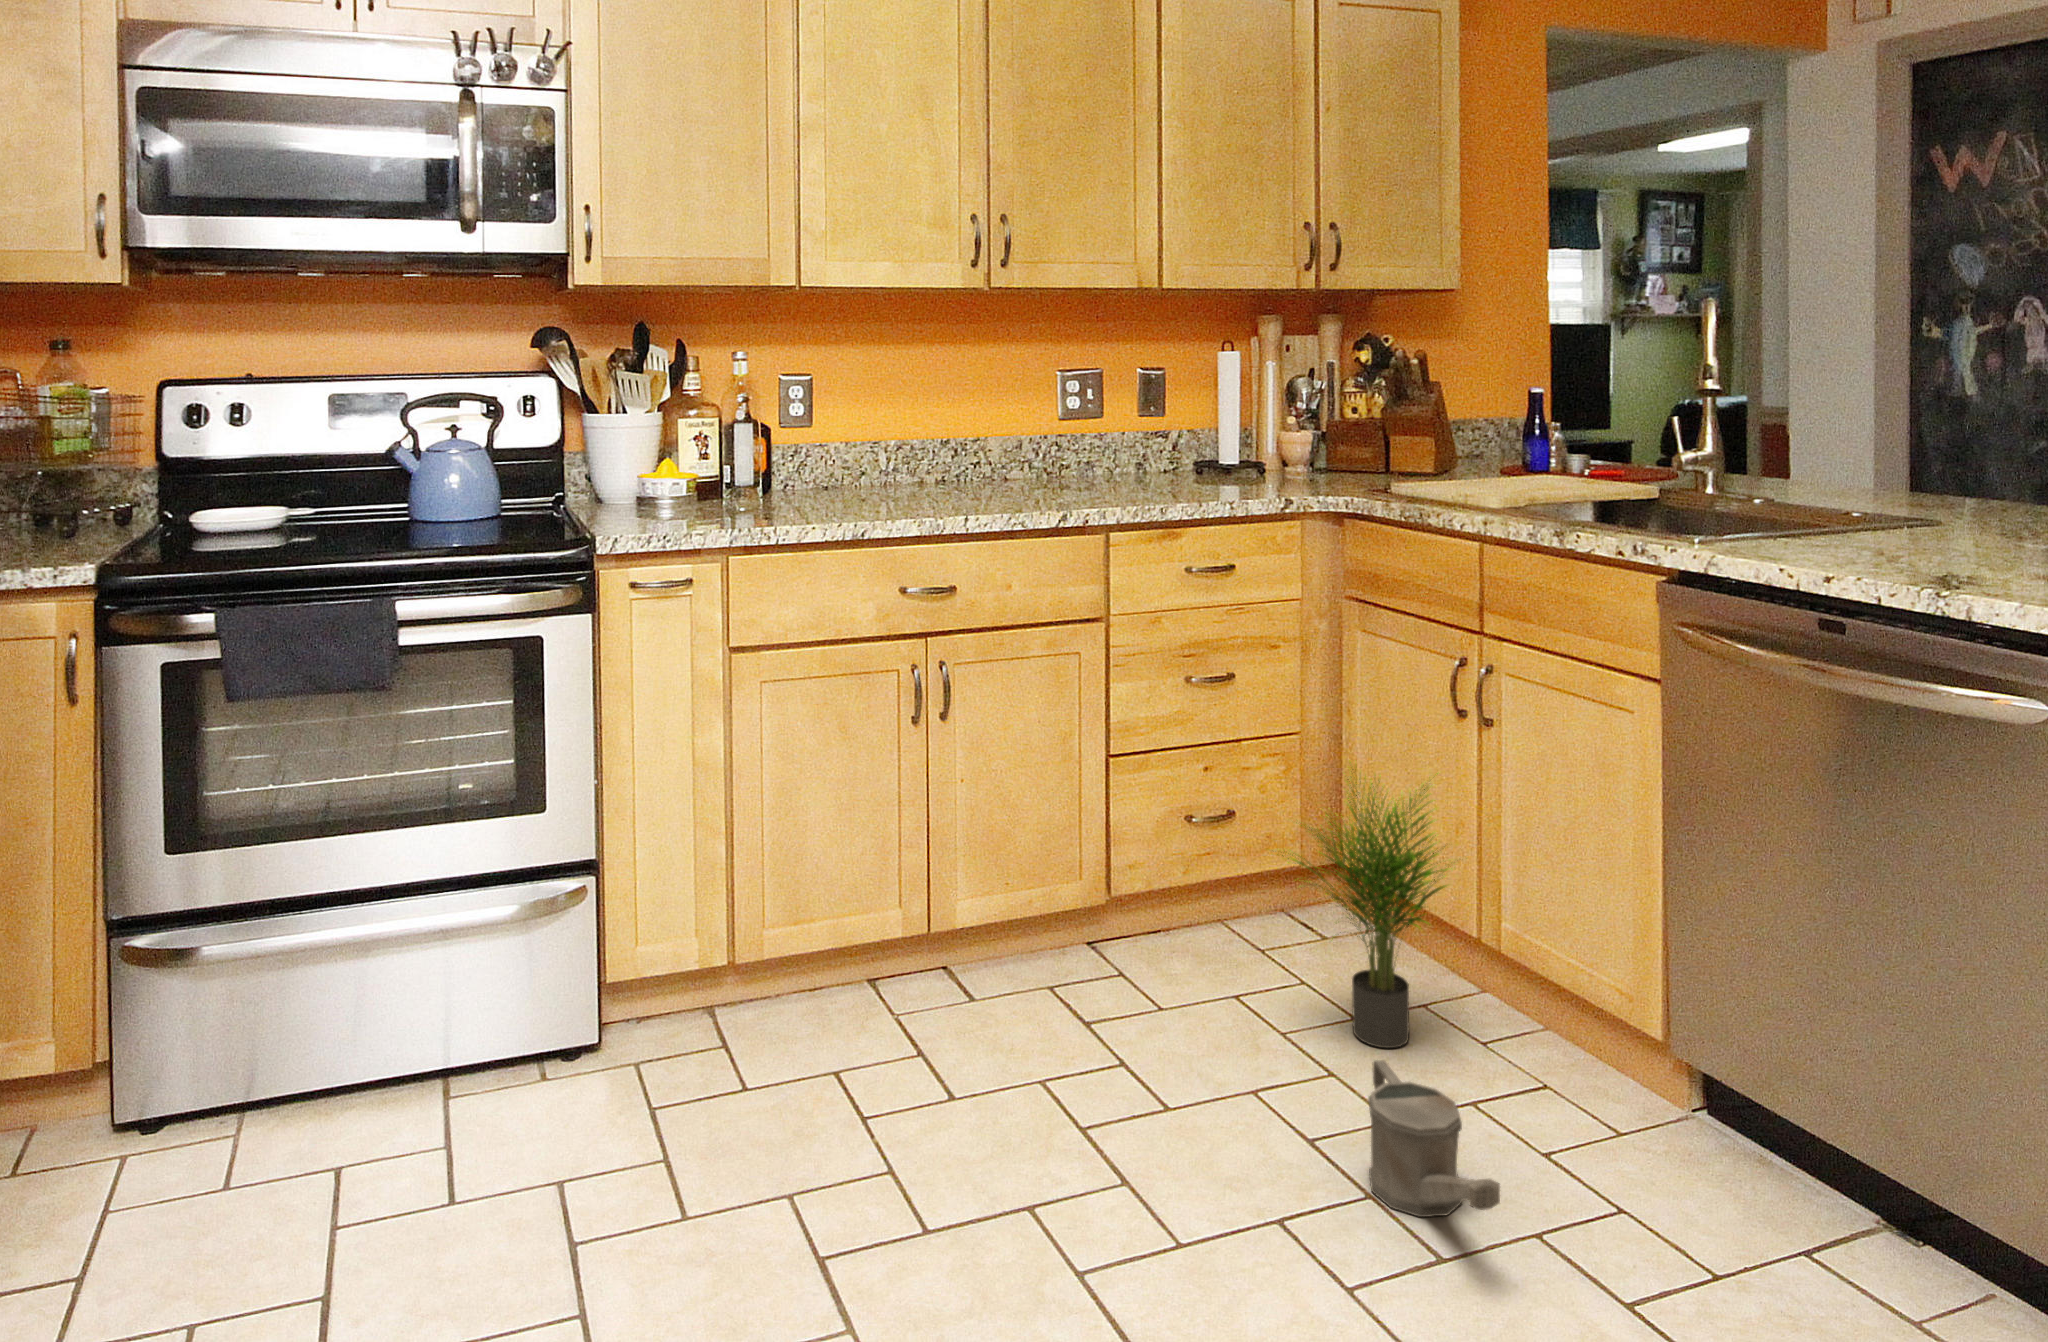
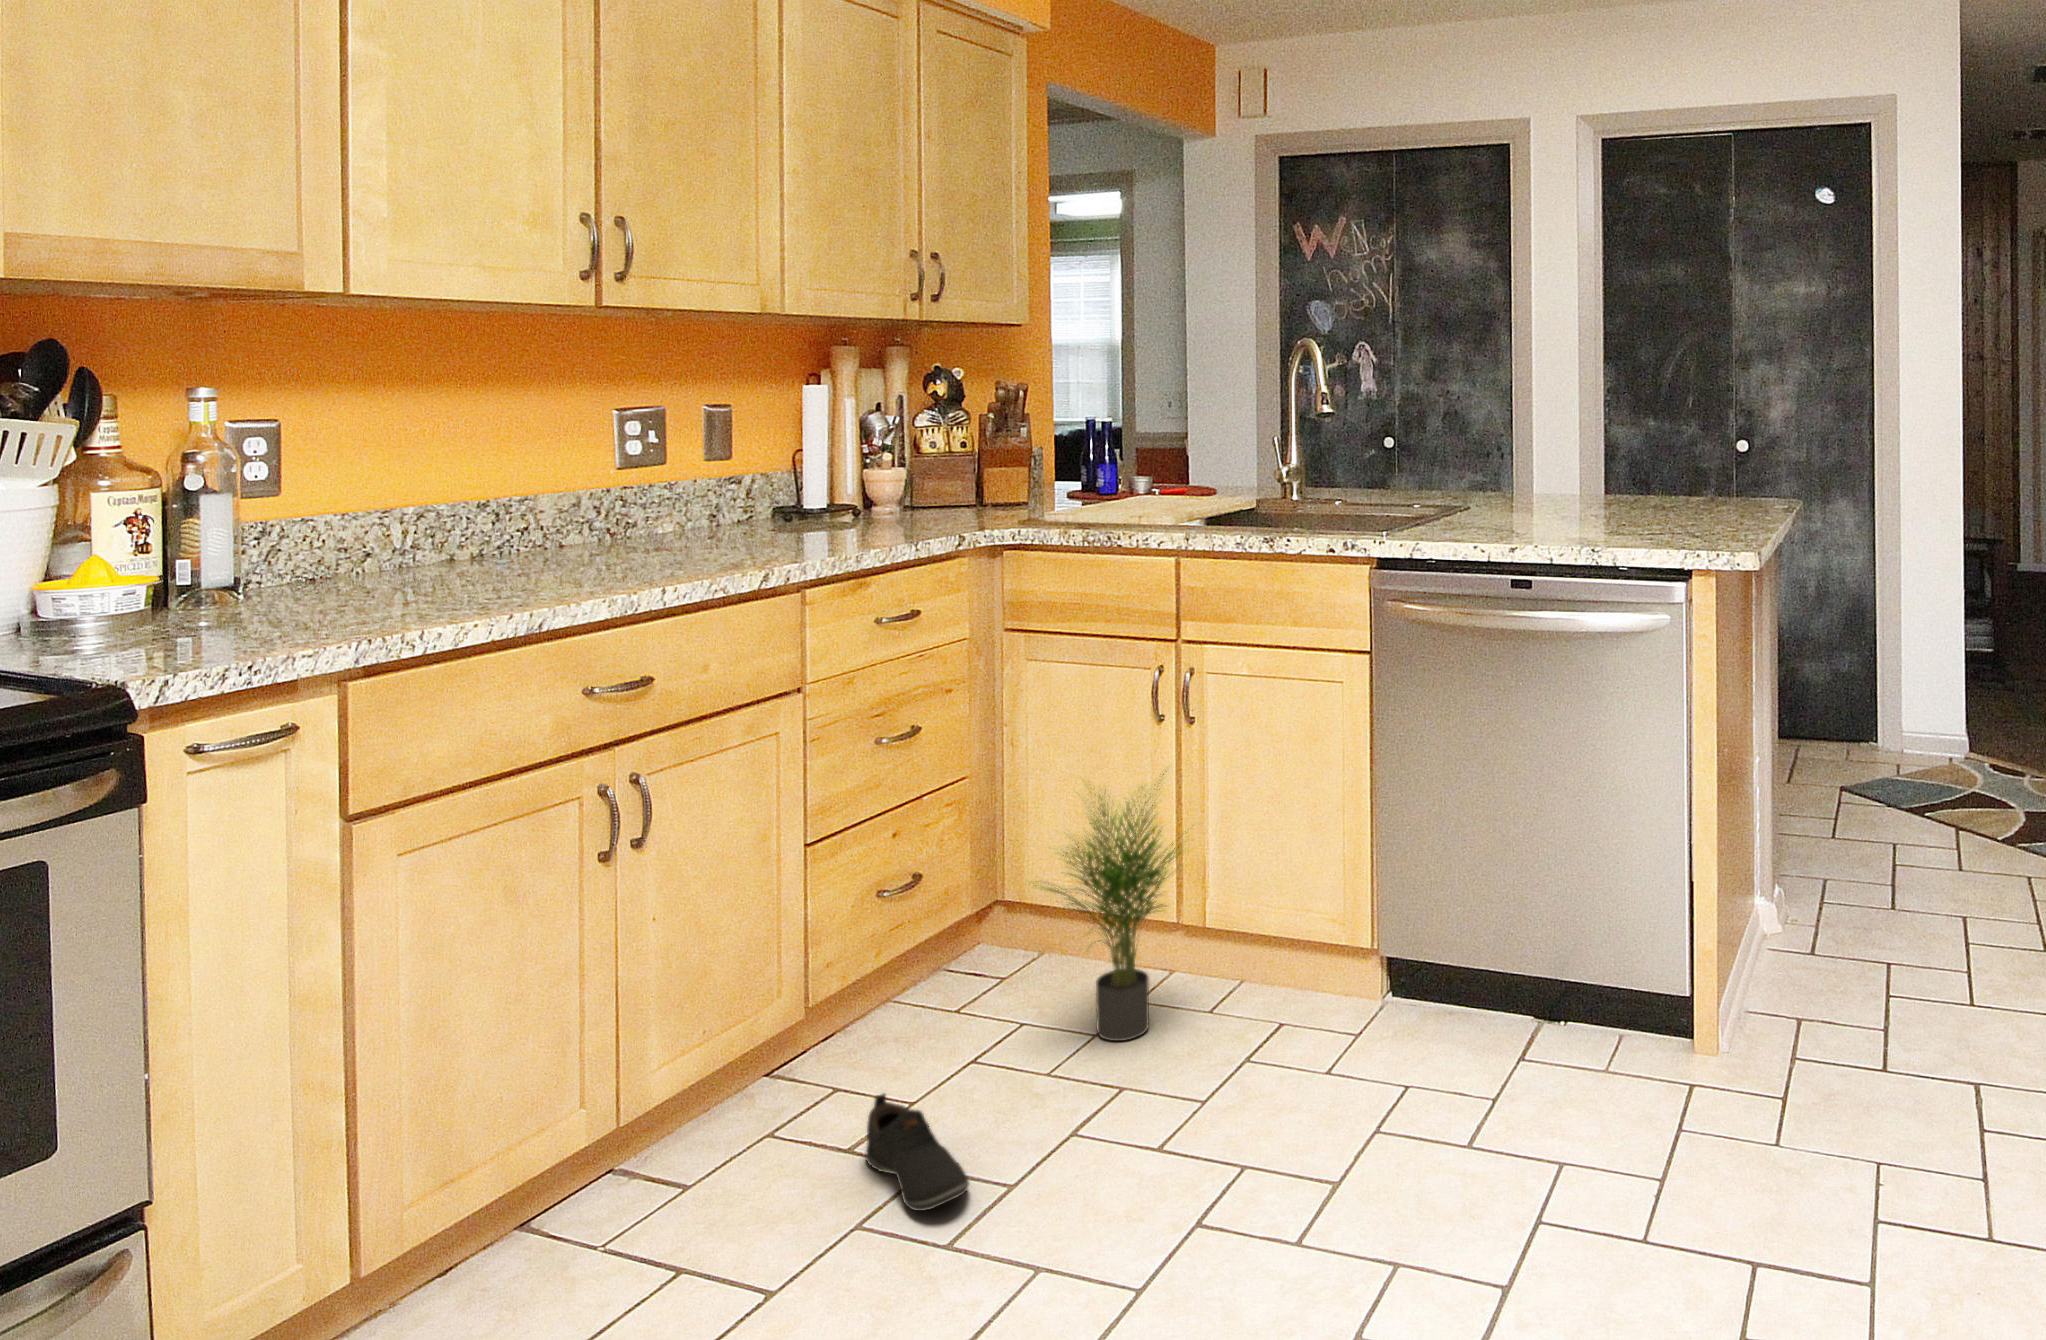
shoe: none [1065,994,1125,1112] -> present [866,1094,970,1211]
watering can: present [1368,1060,1500,1217] -> none [1191,1026,1362,1142]

